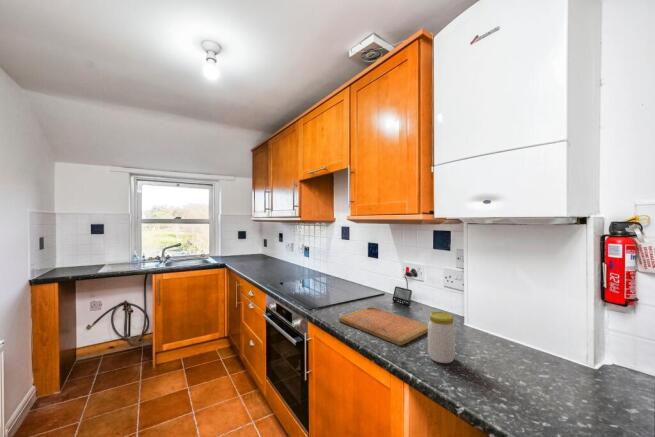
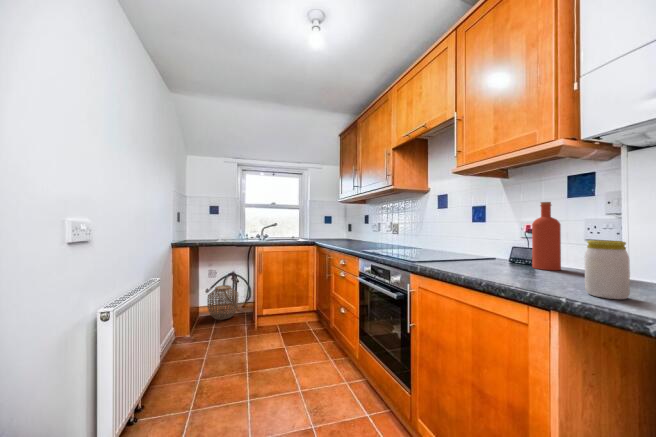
bottle: none [409,253,429,313] -> present [532,202,561,270]
cutting board: present [339,307,428,345] -> none [450,262,575,286]
woven basket: none [89,318,131,360] -> present [207,285,238,320]

